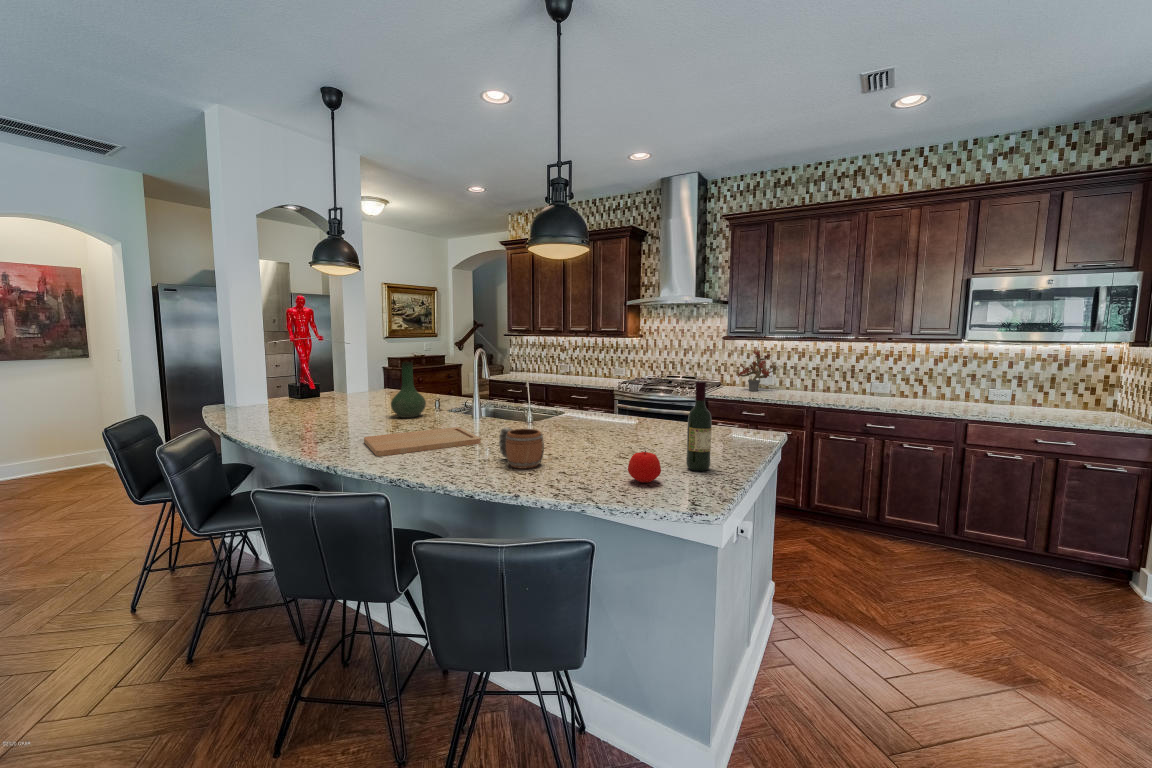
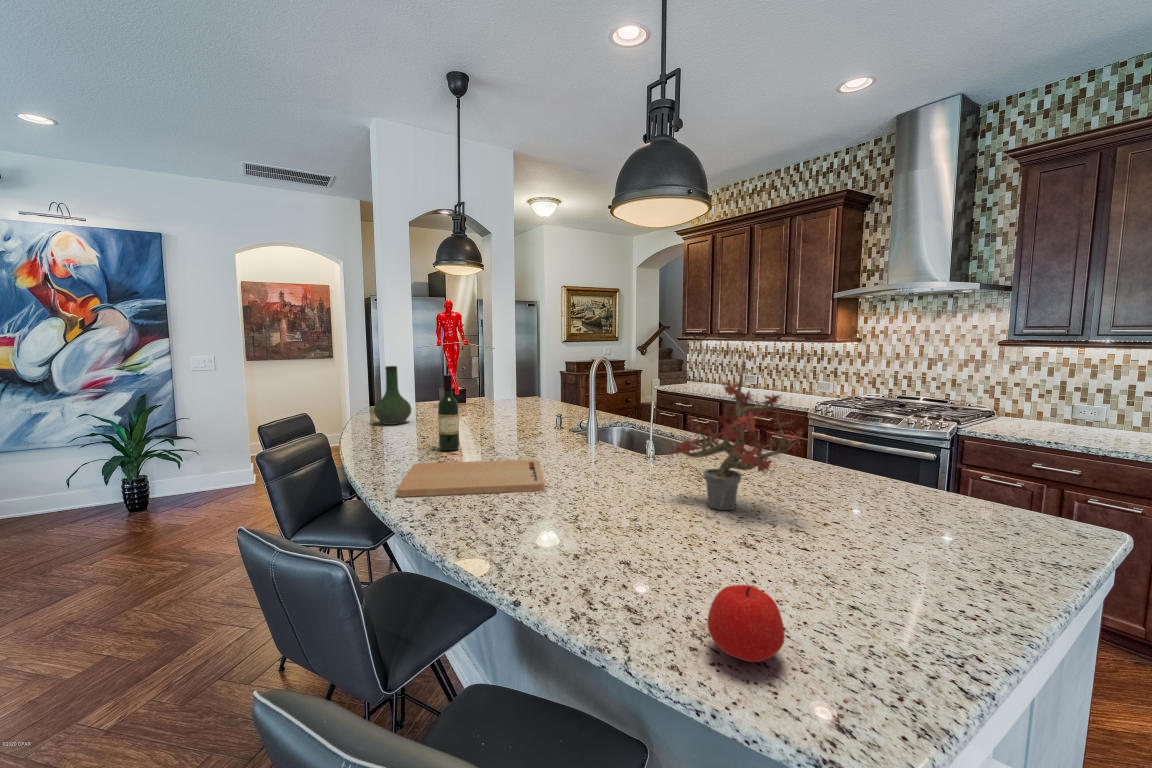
potted plant: present [736,345,778,391] -> present [661,357,802,510]
vase: present [391,362,426,418] -> present [374,366,411,425]
wine bottle: present [686,381,712,471] -> present [438,375,459,451]
mug: present [499,427,544,469] -> none [527,480,591,560]

